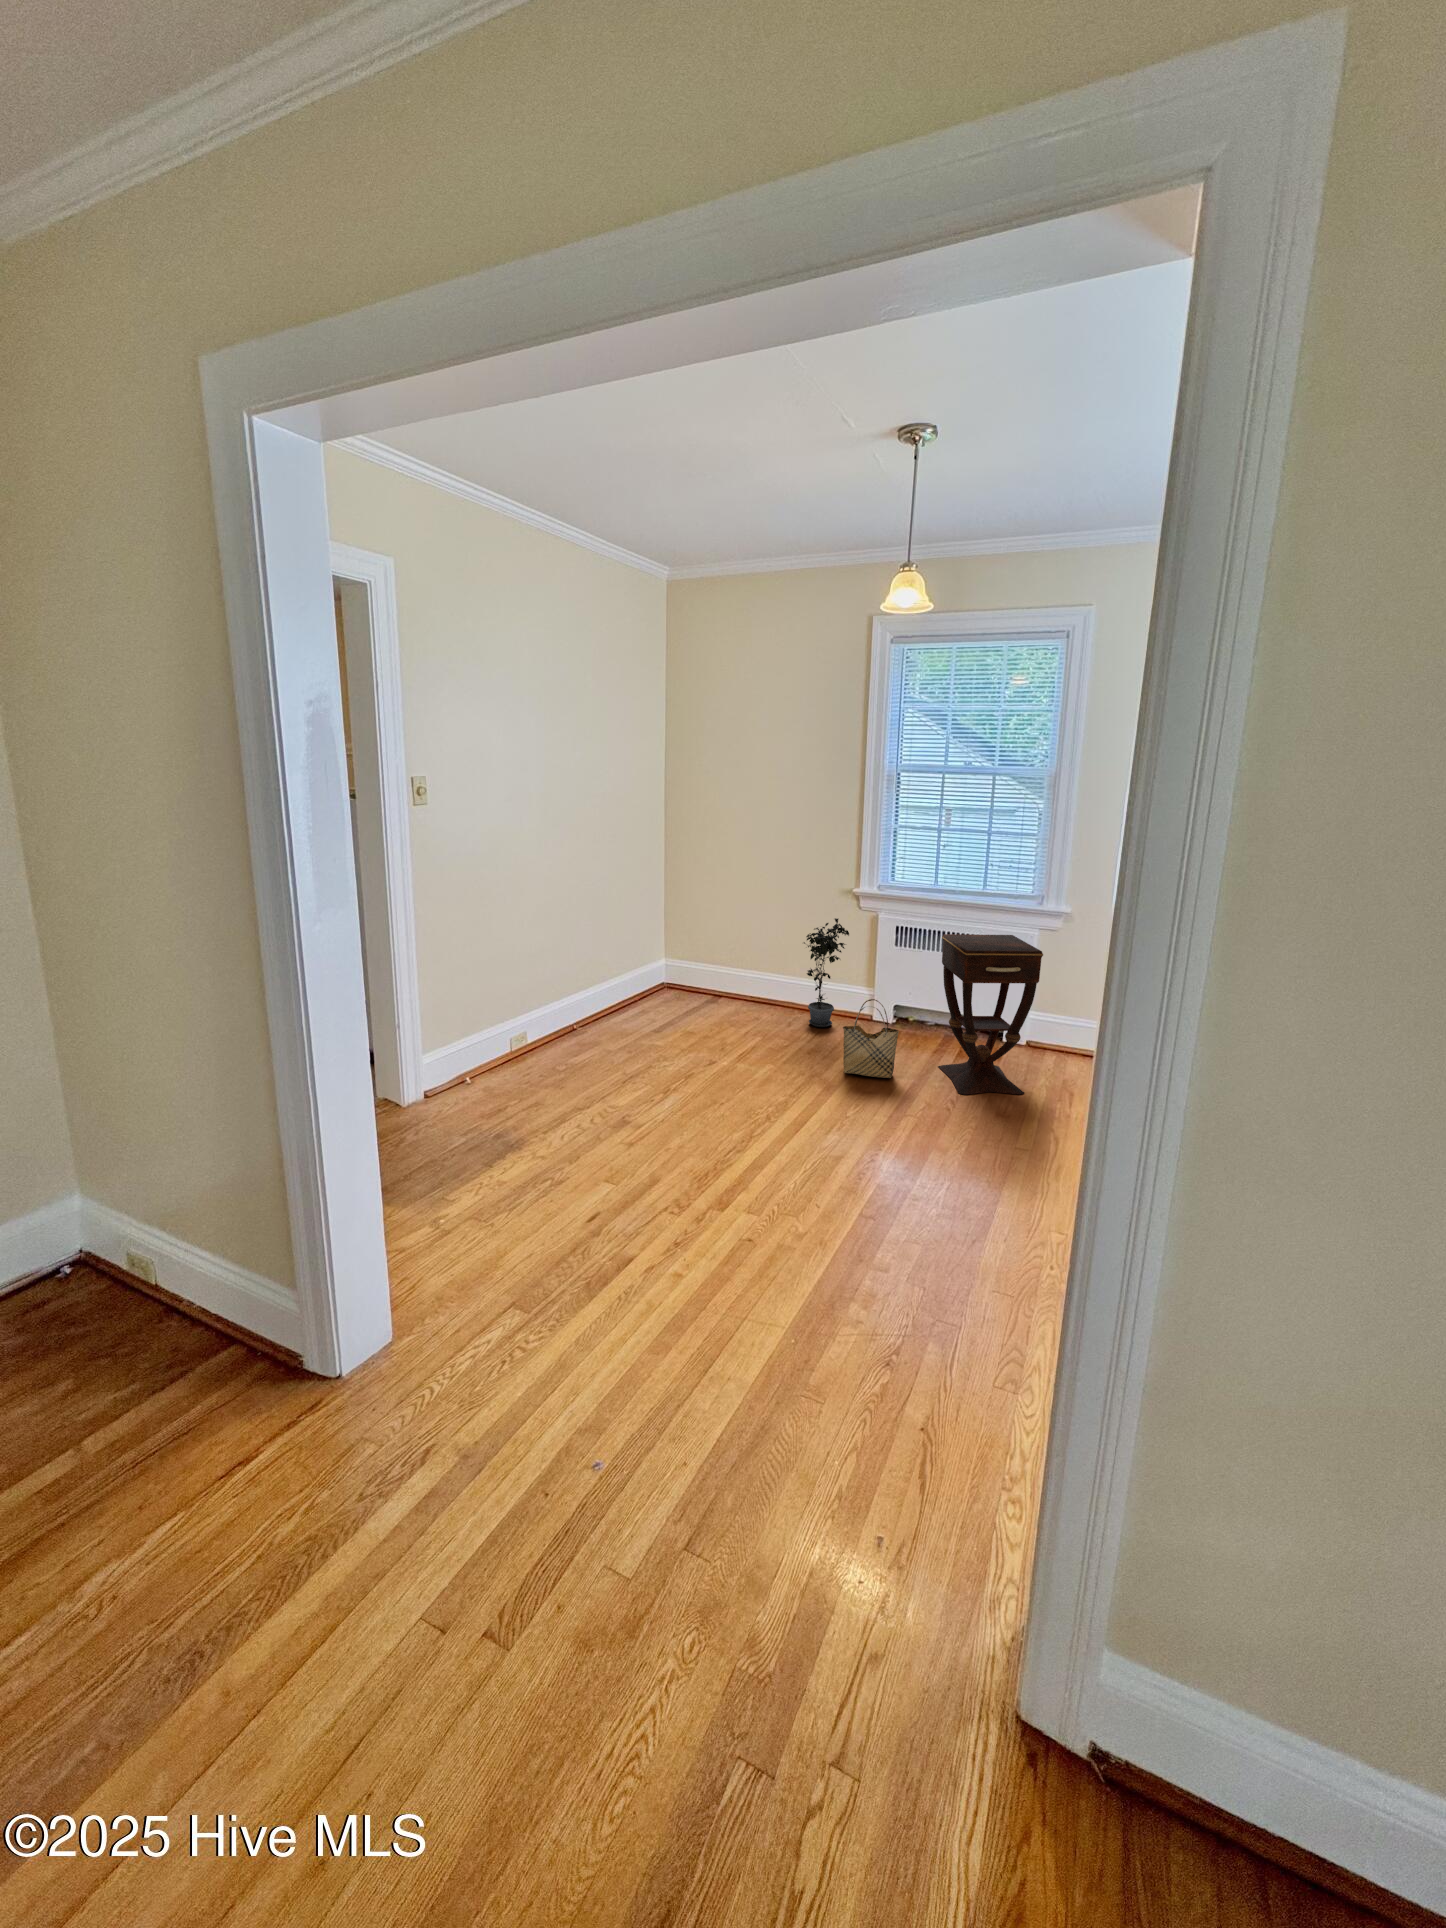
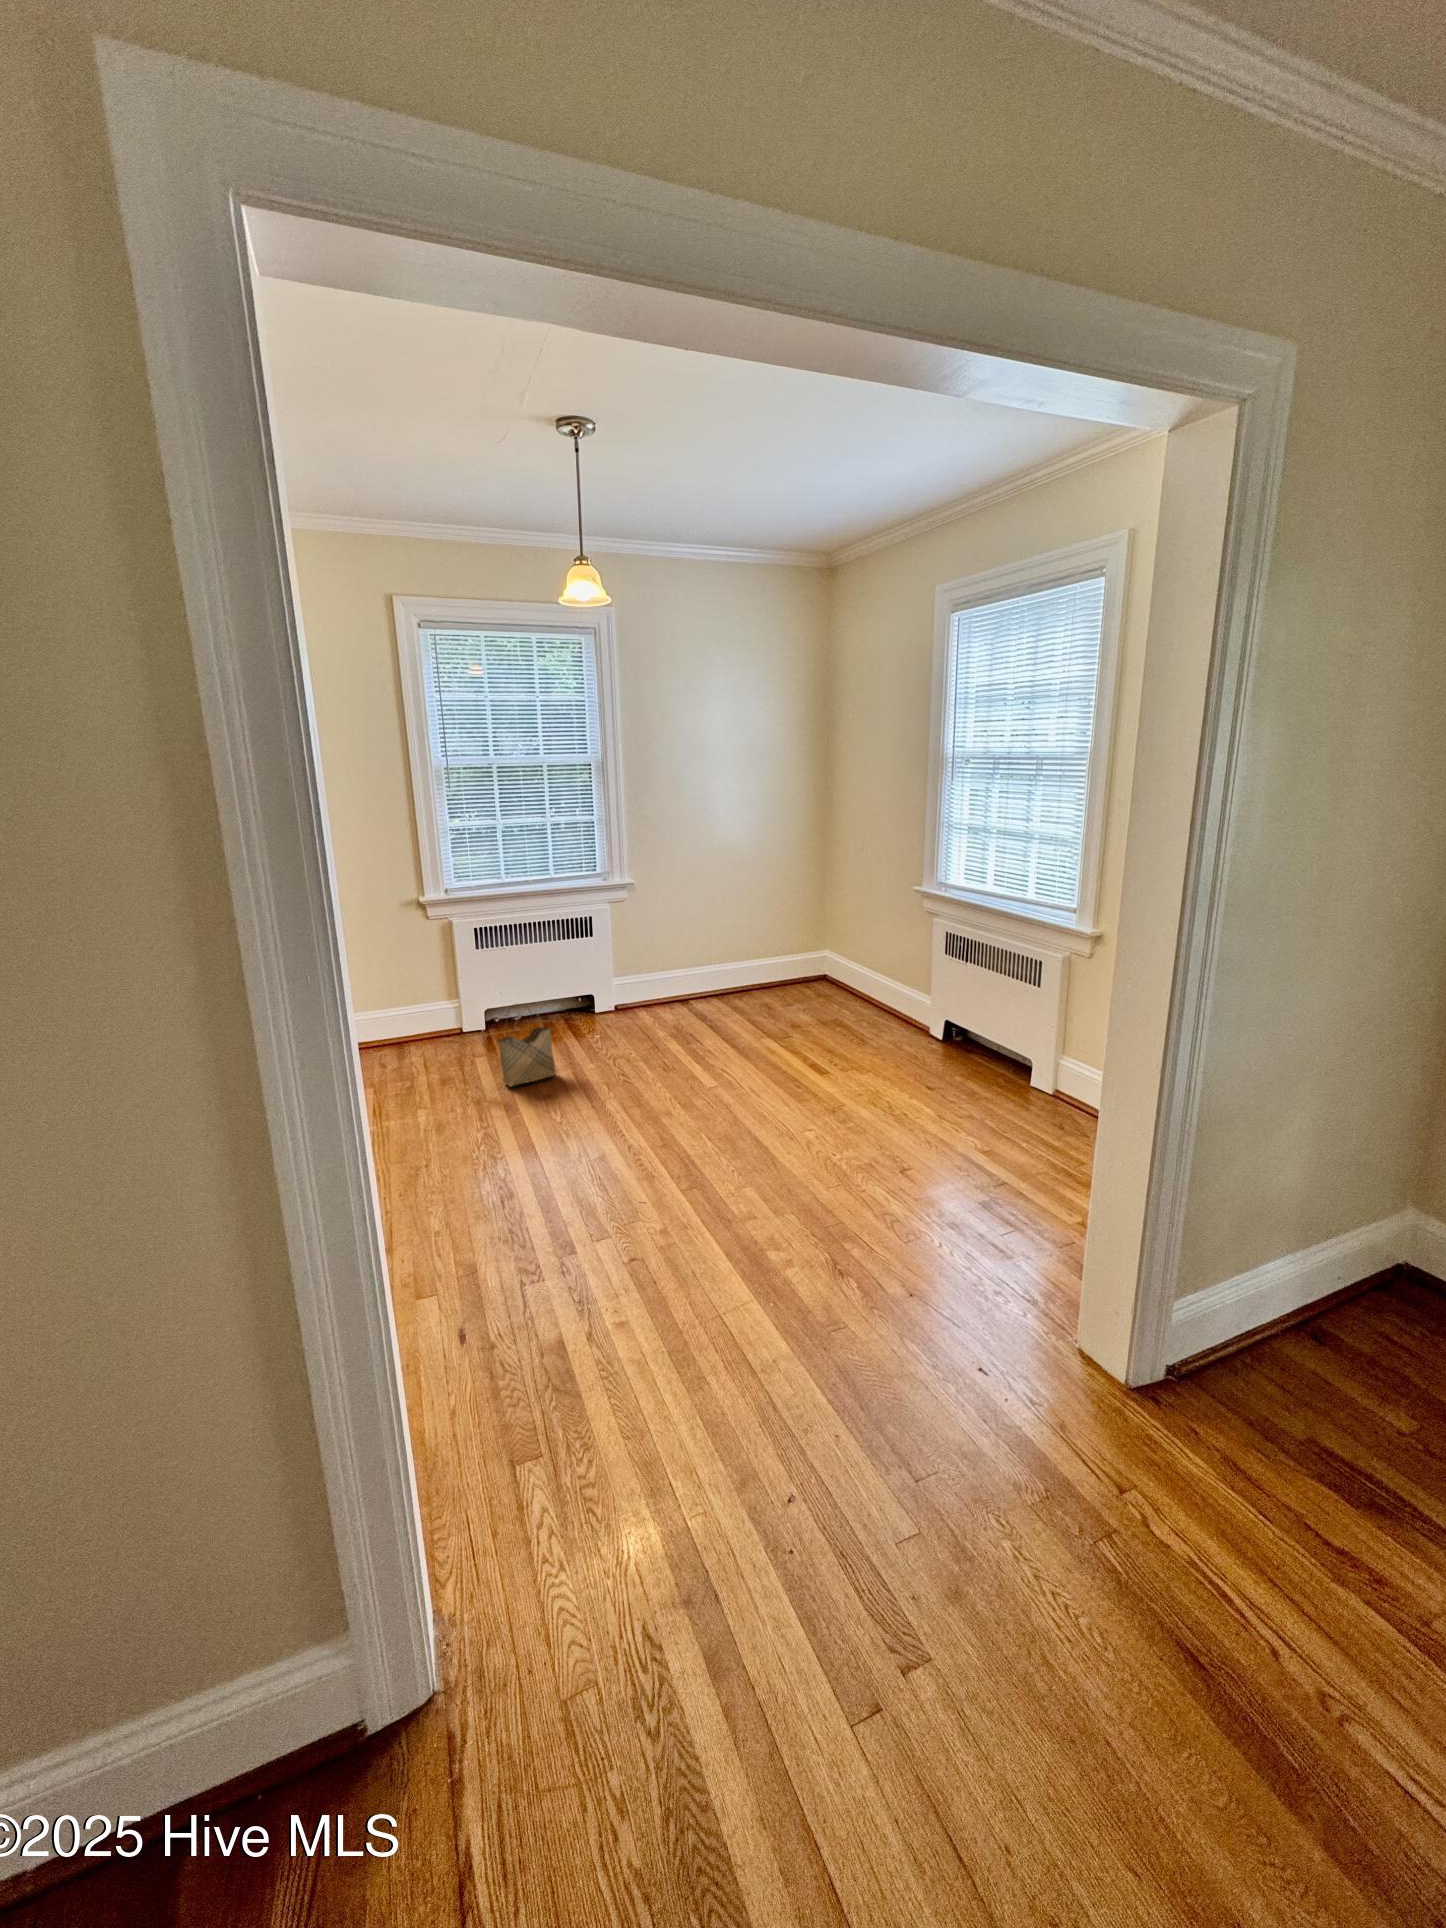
potted plant: present [804,918,849,1027] -> none [380,933,439,1057]
side table: present [938,934,1043,1095] -> none [561,911,664,1065]

